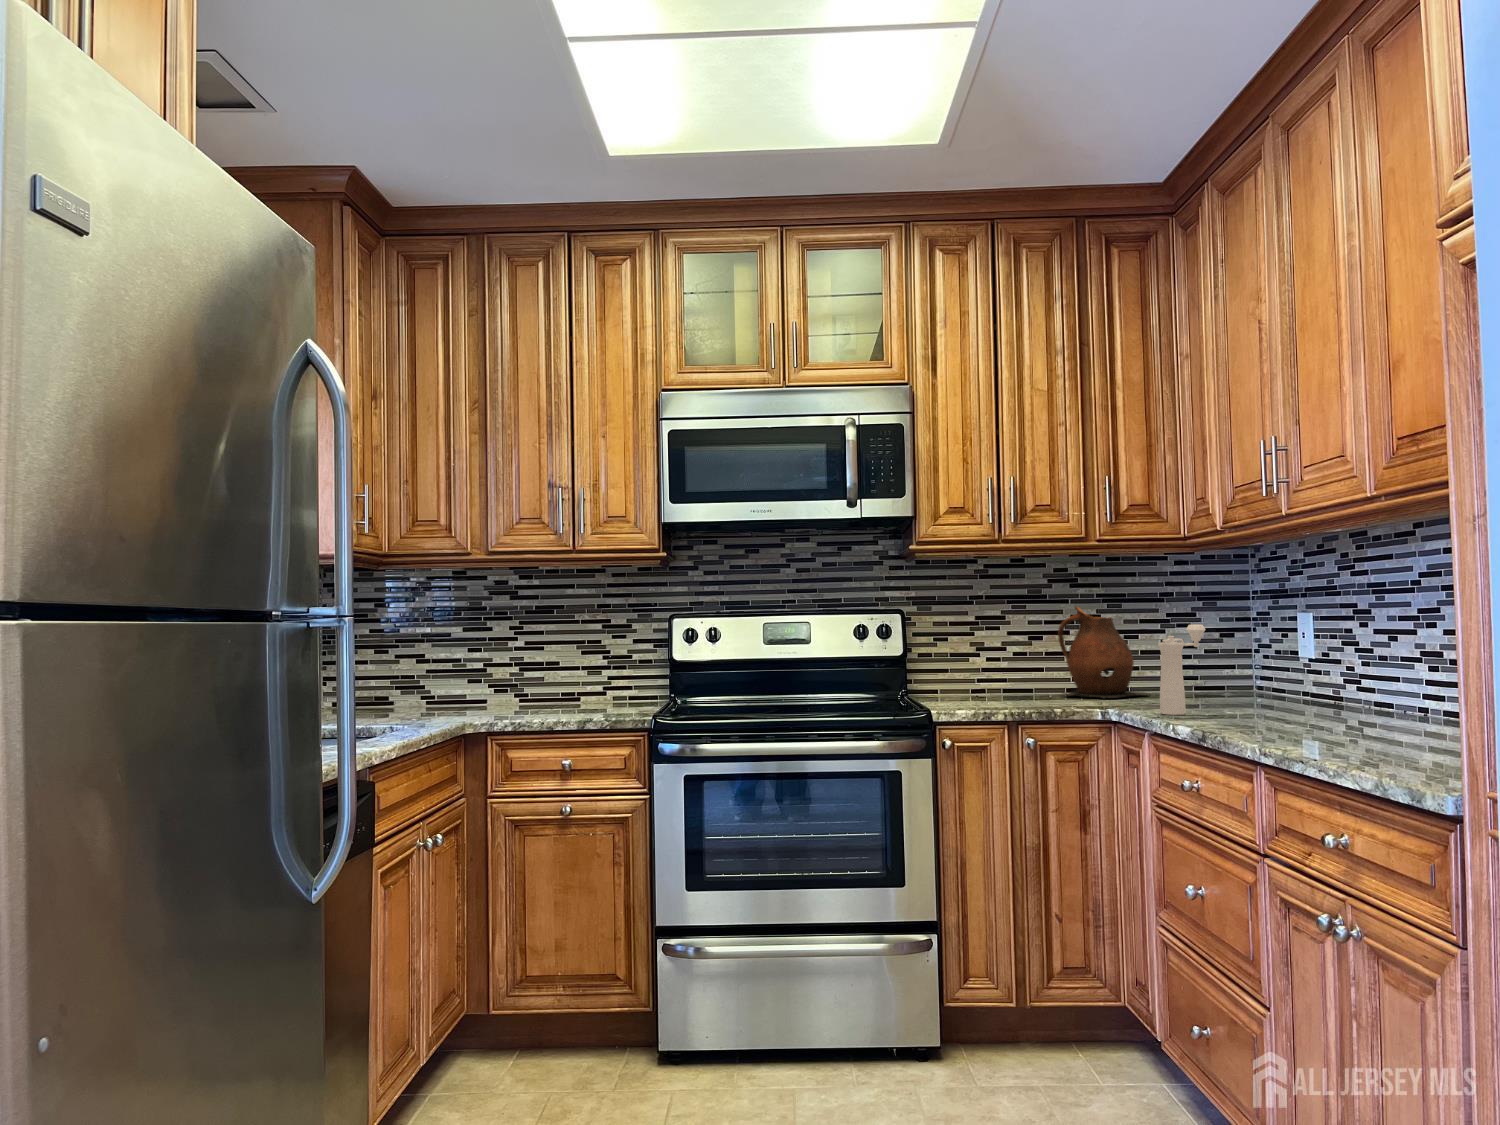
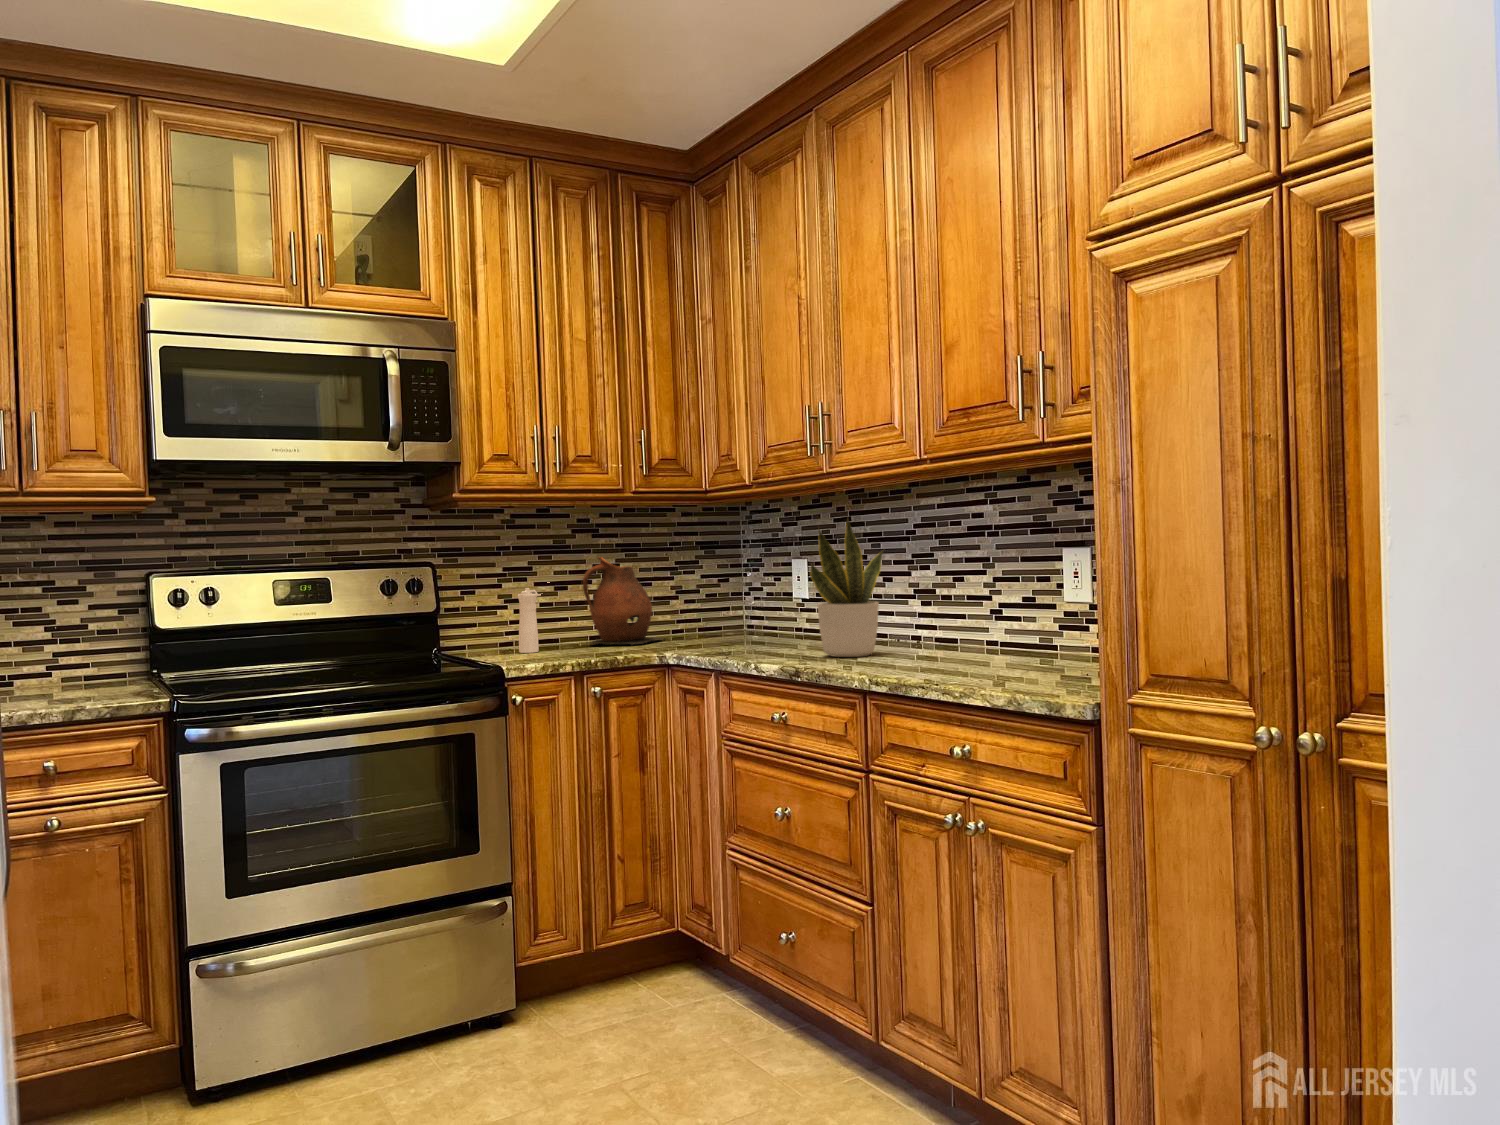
potted plant: none [1247,562,1364,732] -> present [810,520,883,657]
pepper mill: present [1158,625,1205,715] -> present [518,582,550,653]

